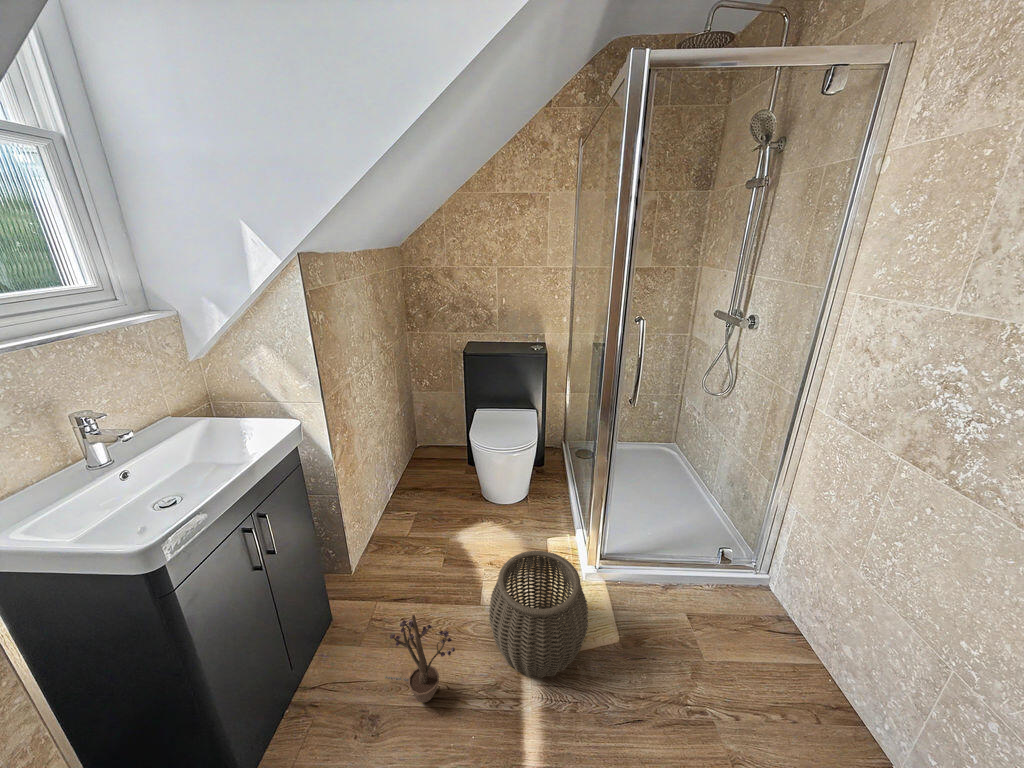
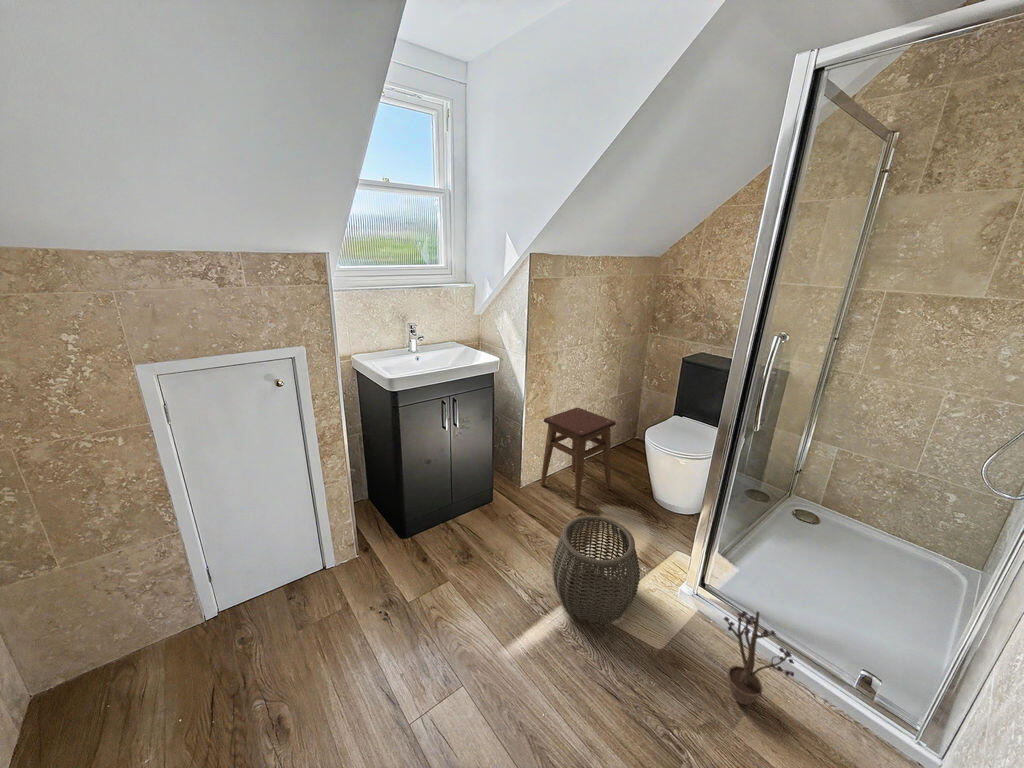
stool: none [361,442,447,559] -> present [541,407,616,507]
decorative plant: present [385,615,455,703] -> present [704,611,794,705]

